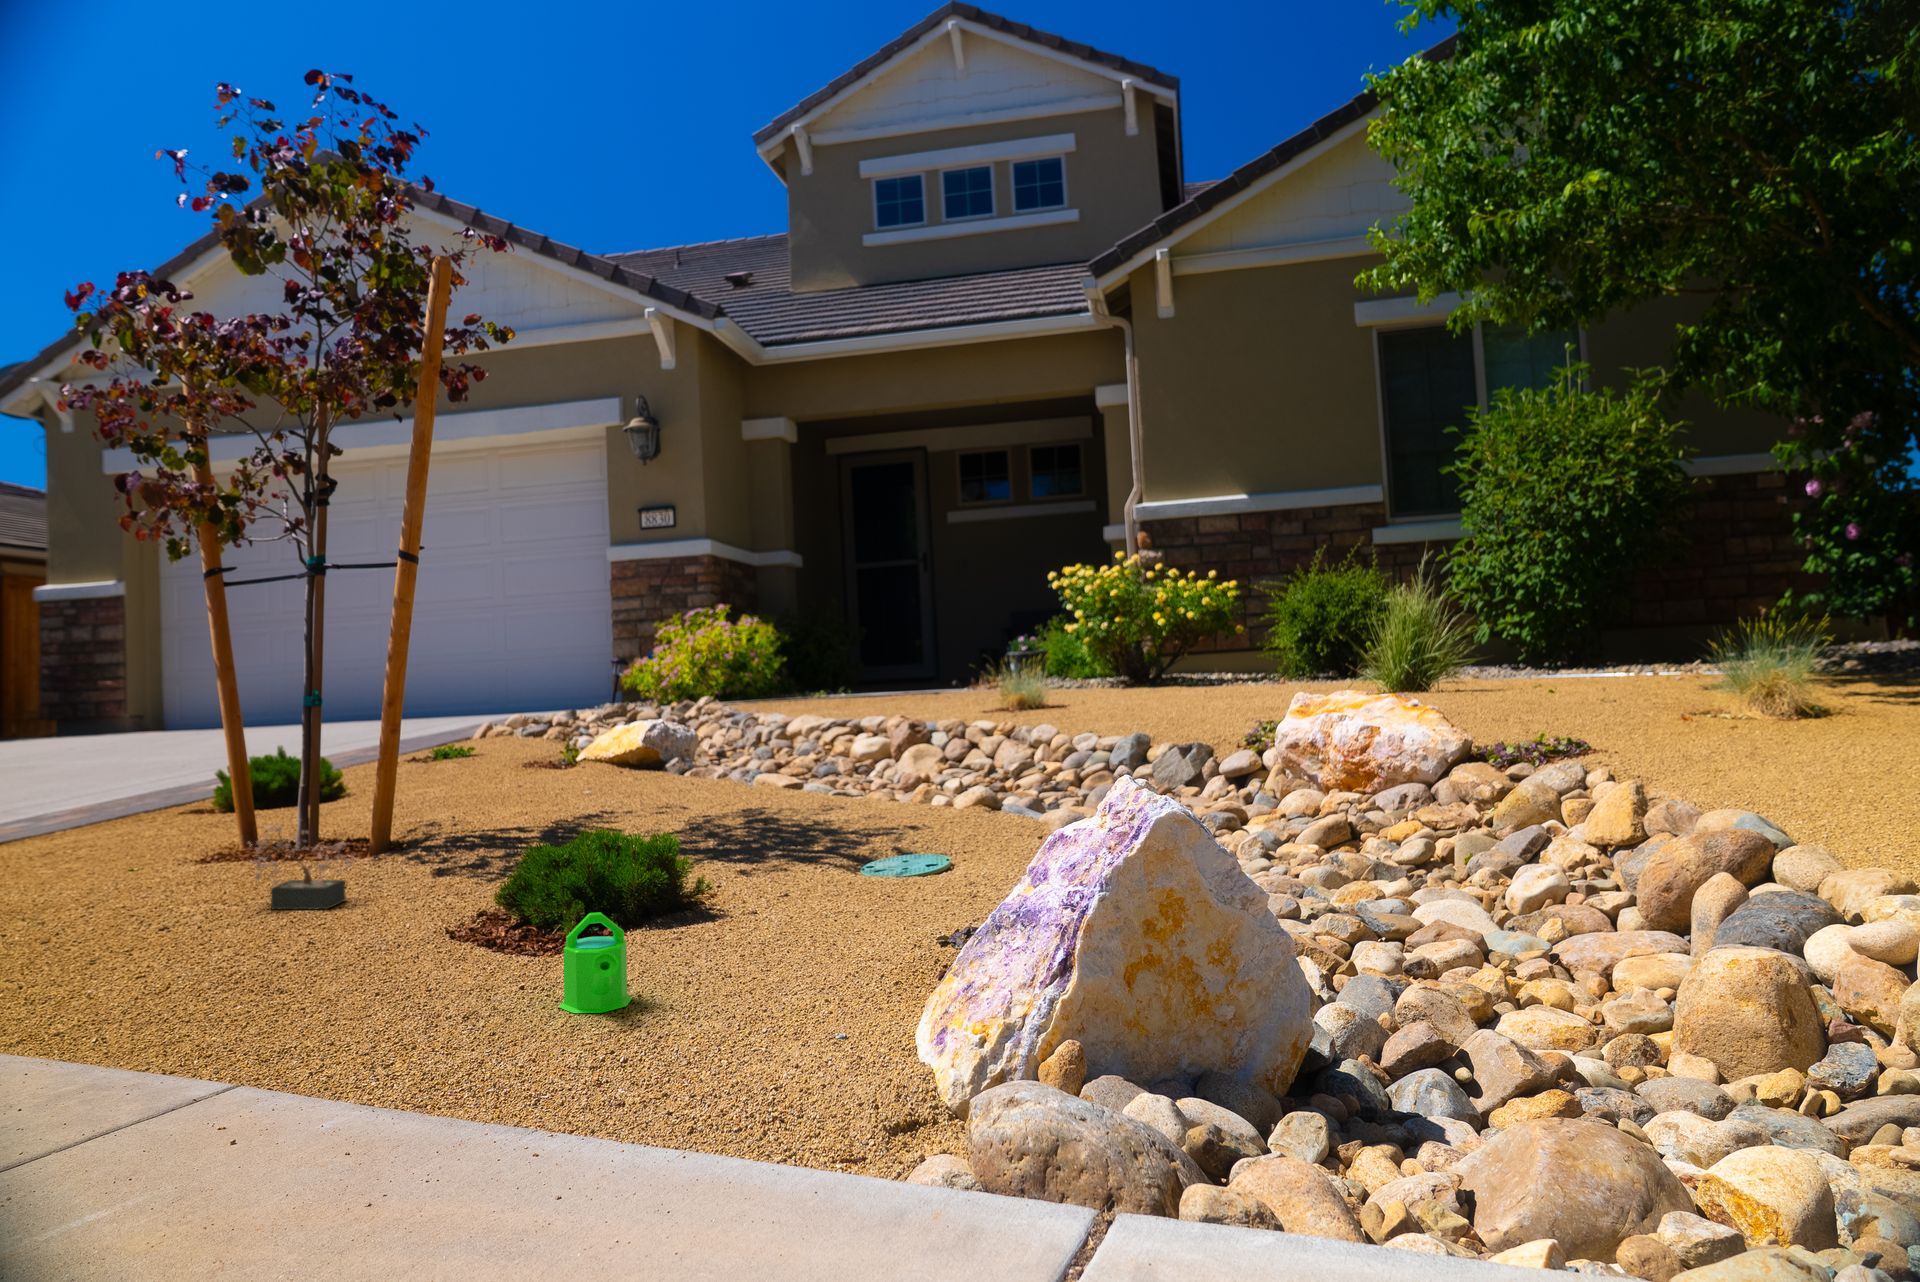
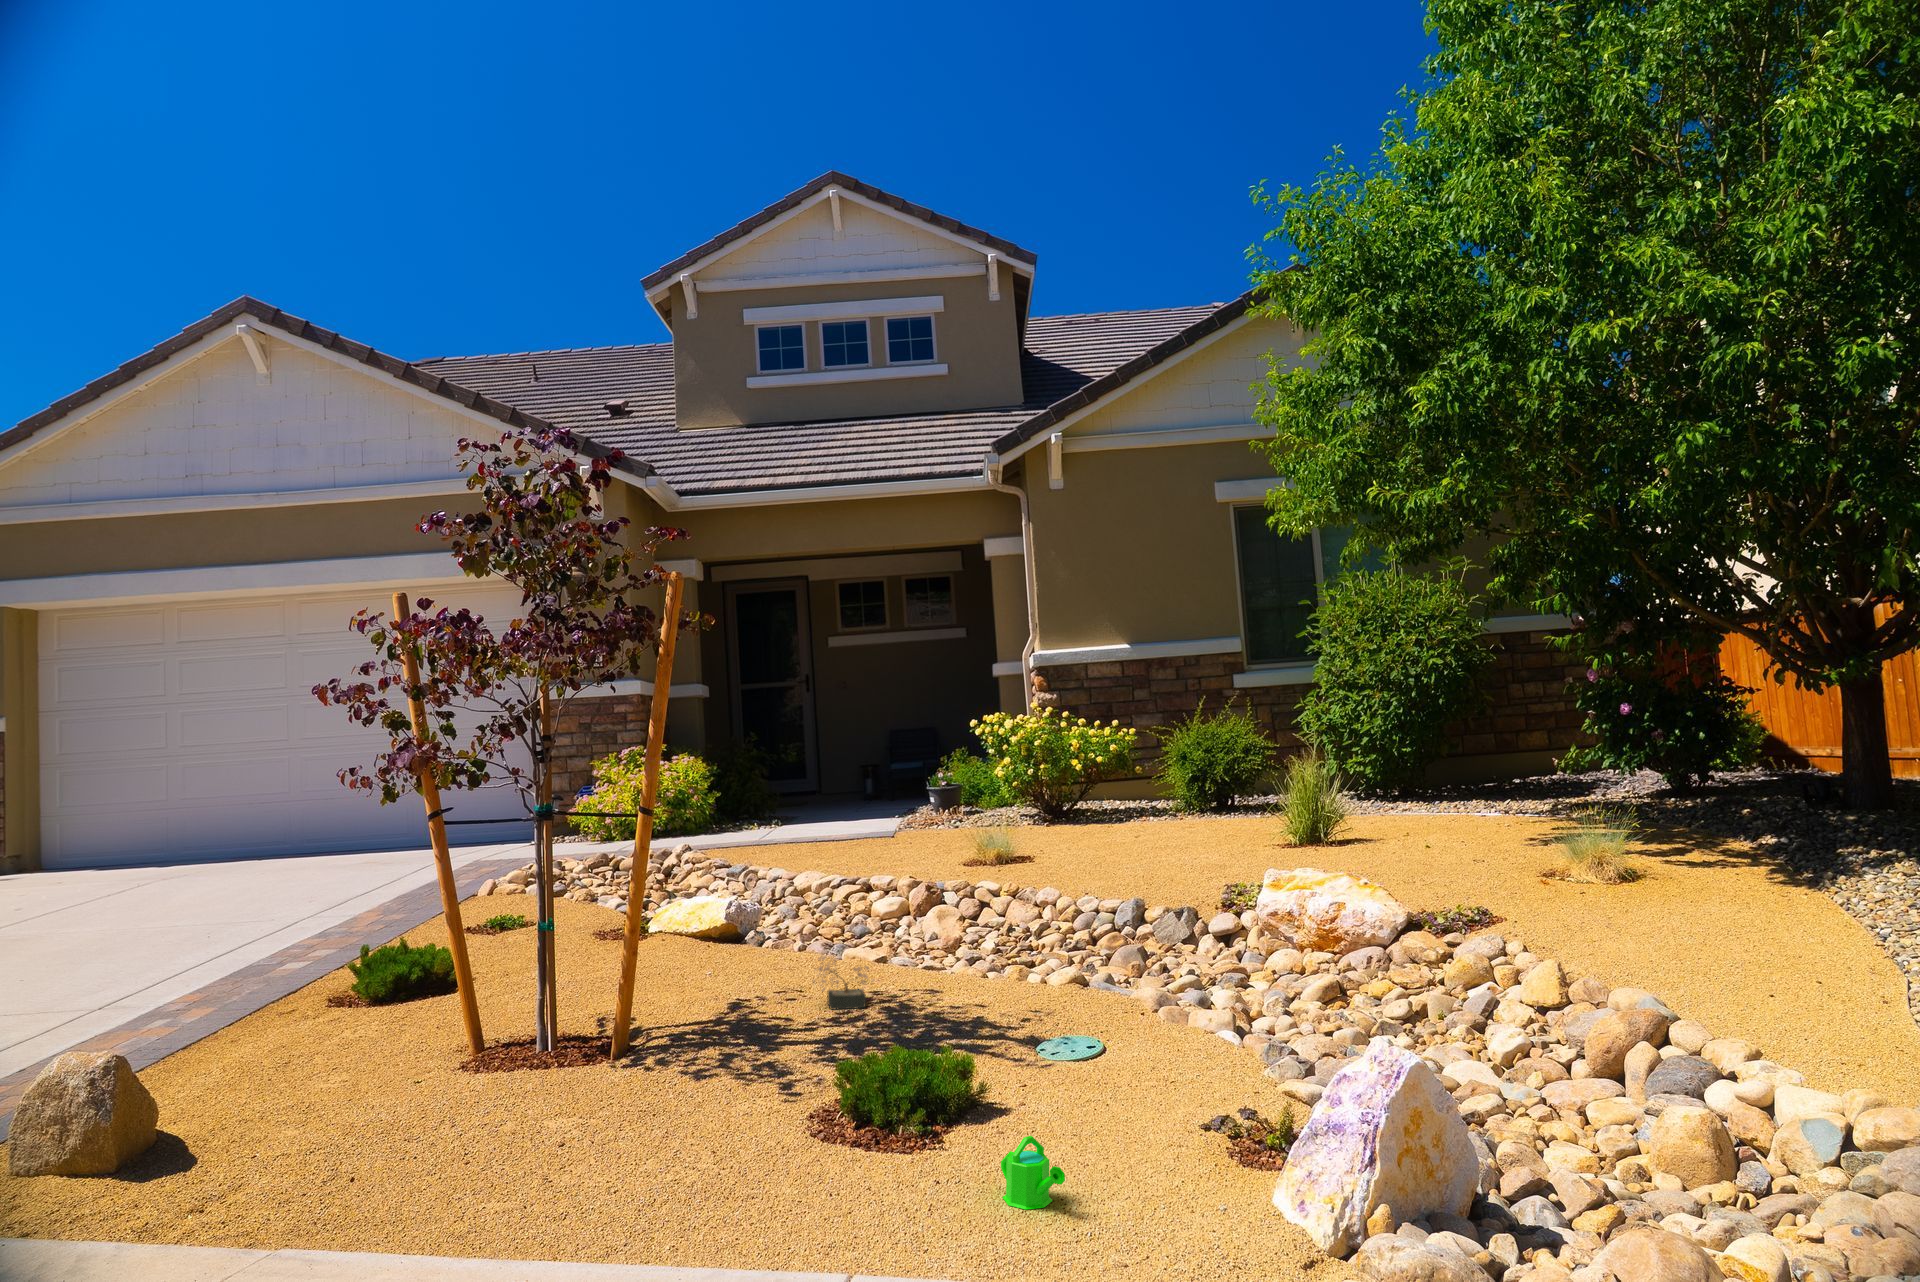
decorative plant: present [249,824,356,909] -> present [815,957,873,1010]

